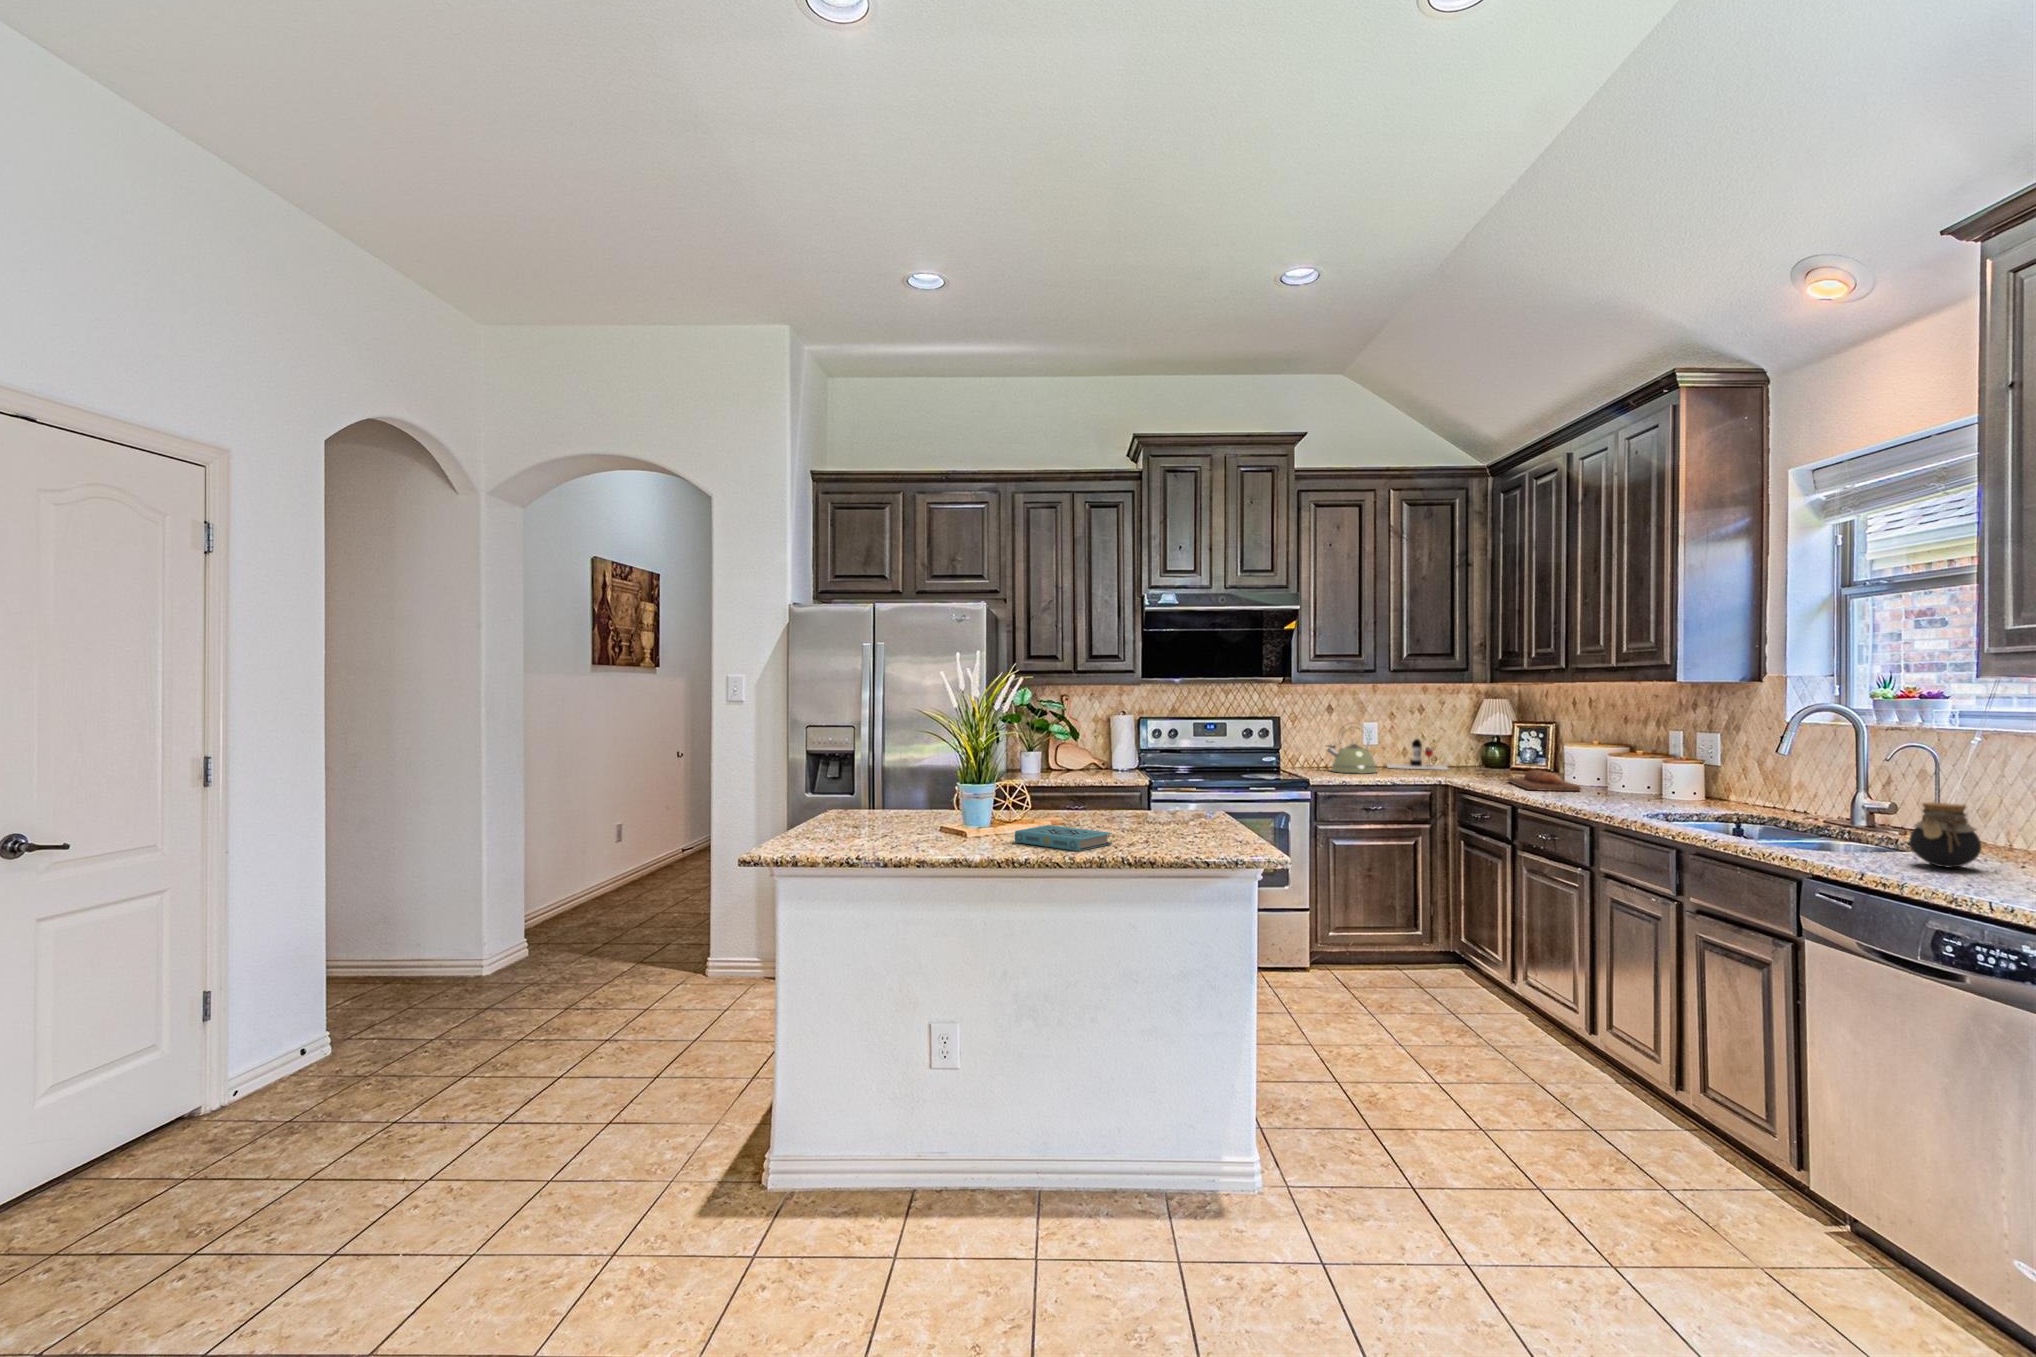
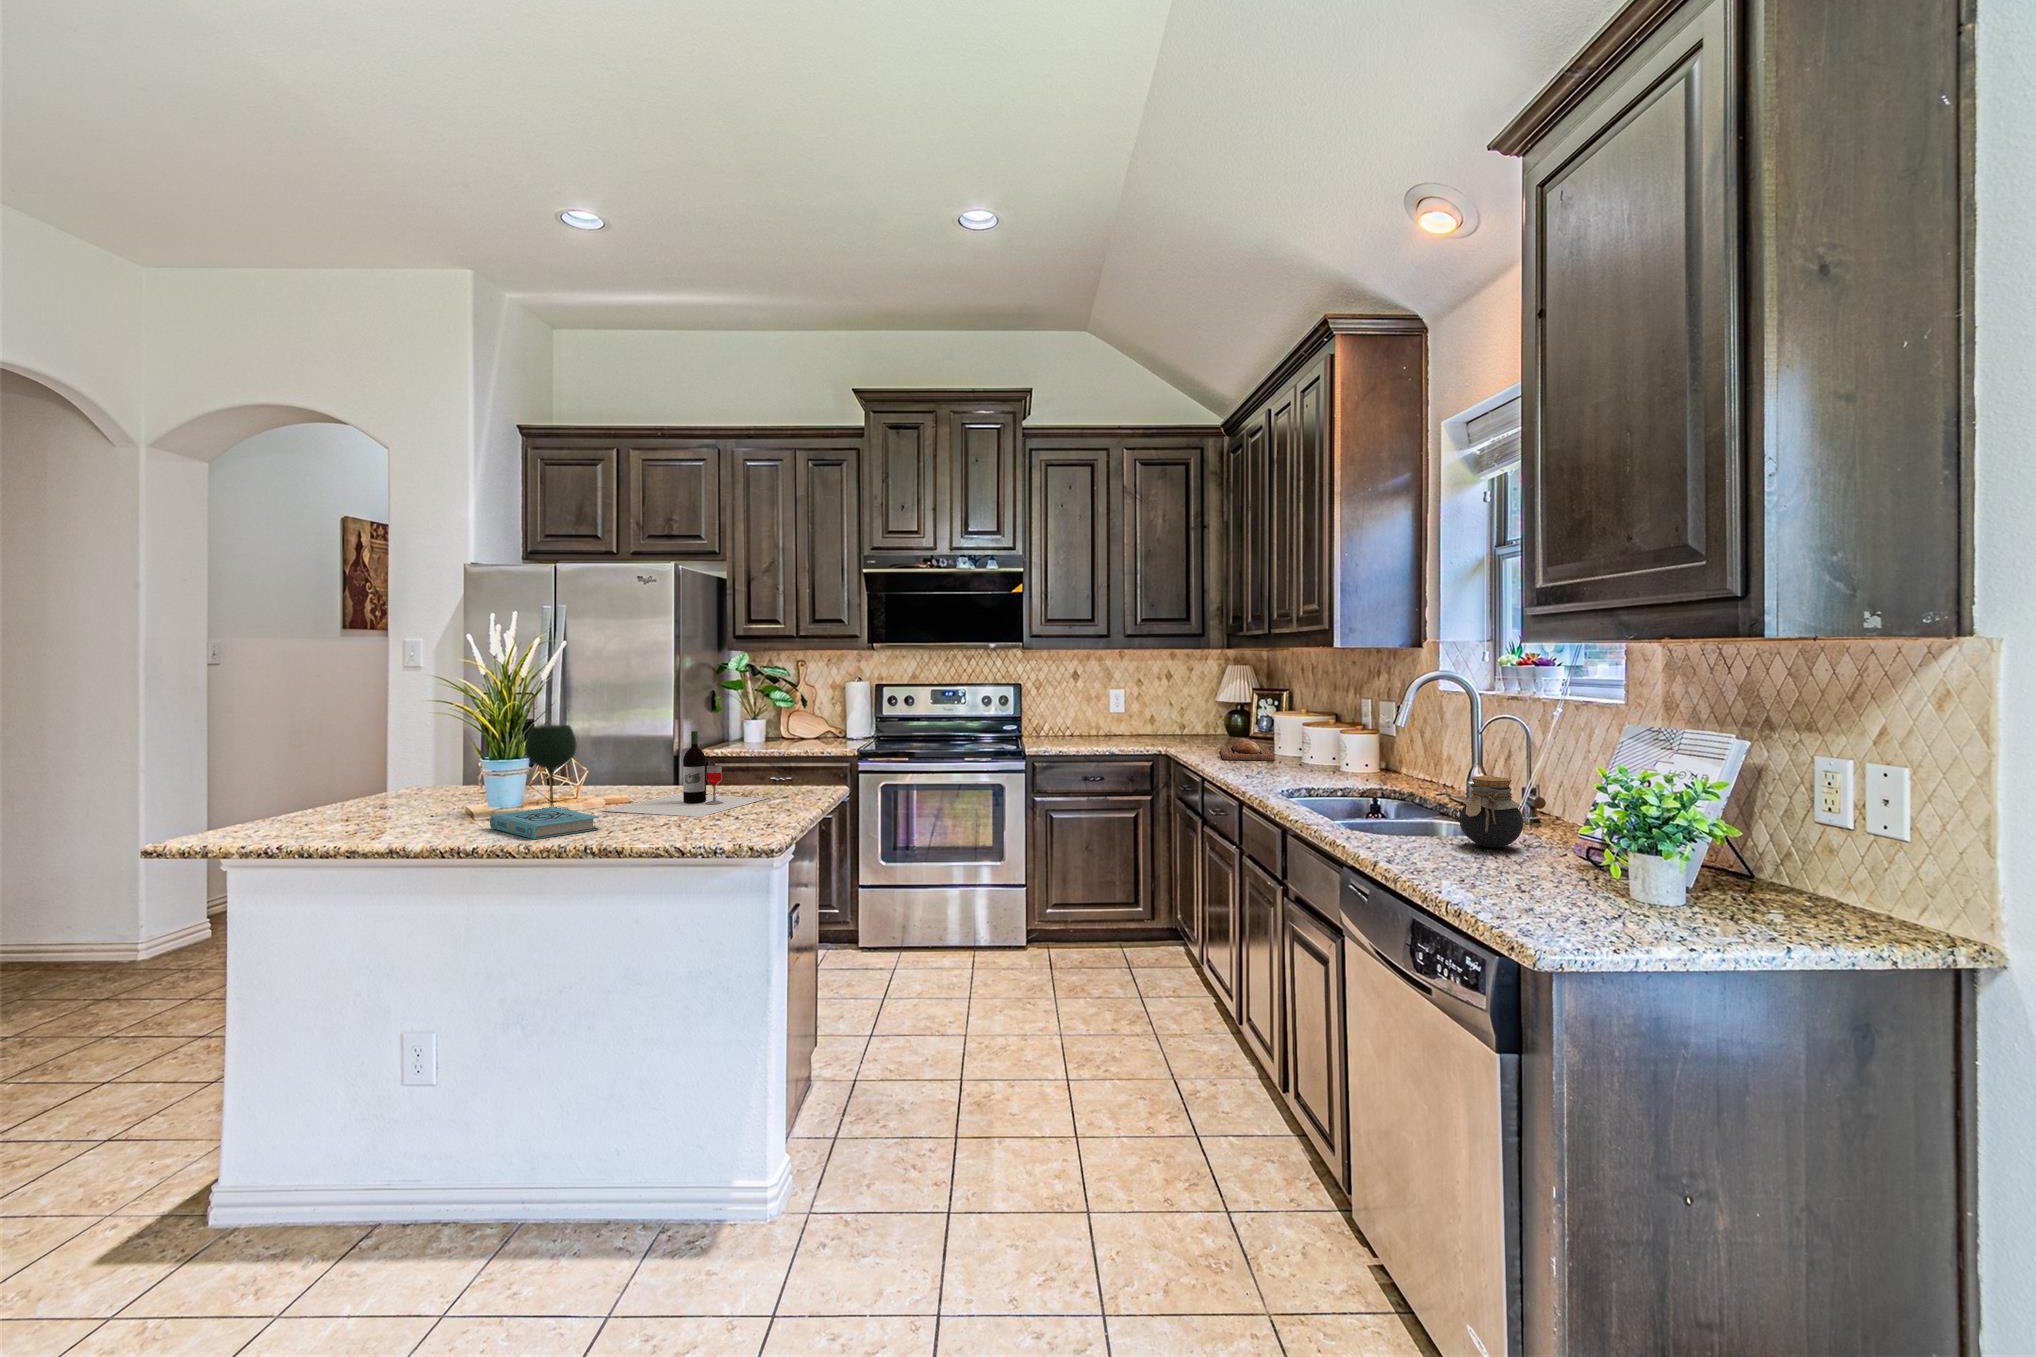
kettle: present [1327,723,1377,774] -> none [1063,690,1113,742]
wine bottle: present [1386,739,1448,770] -> present [603,731,765,817]
wine glass: none [1005,753,1045,831] -> present [525,725,577,809]

